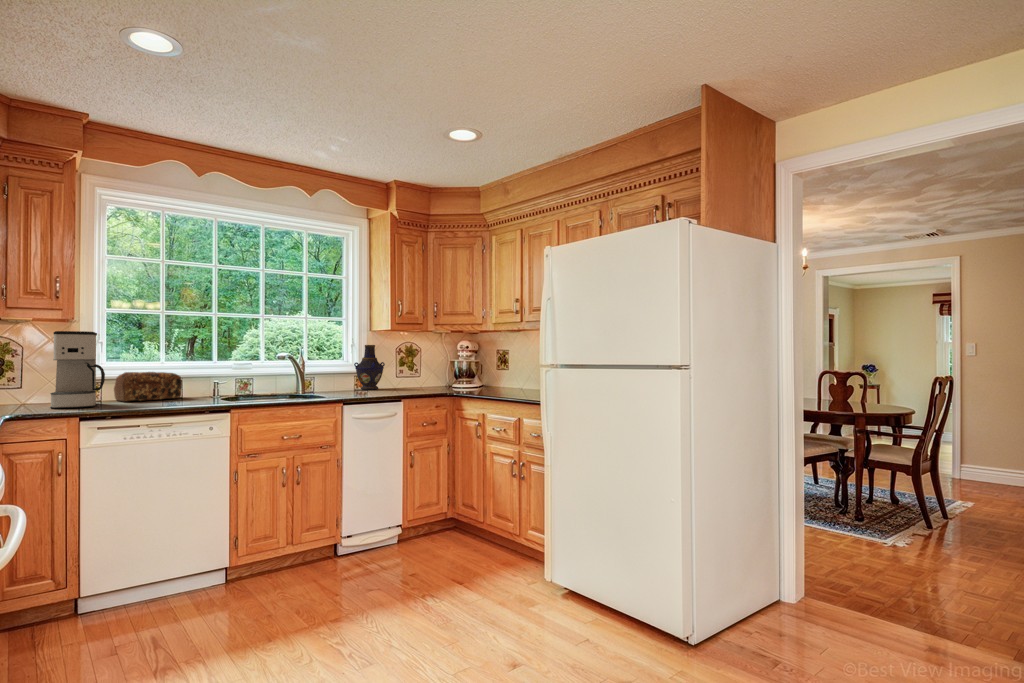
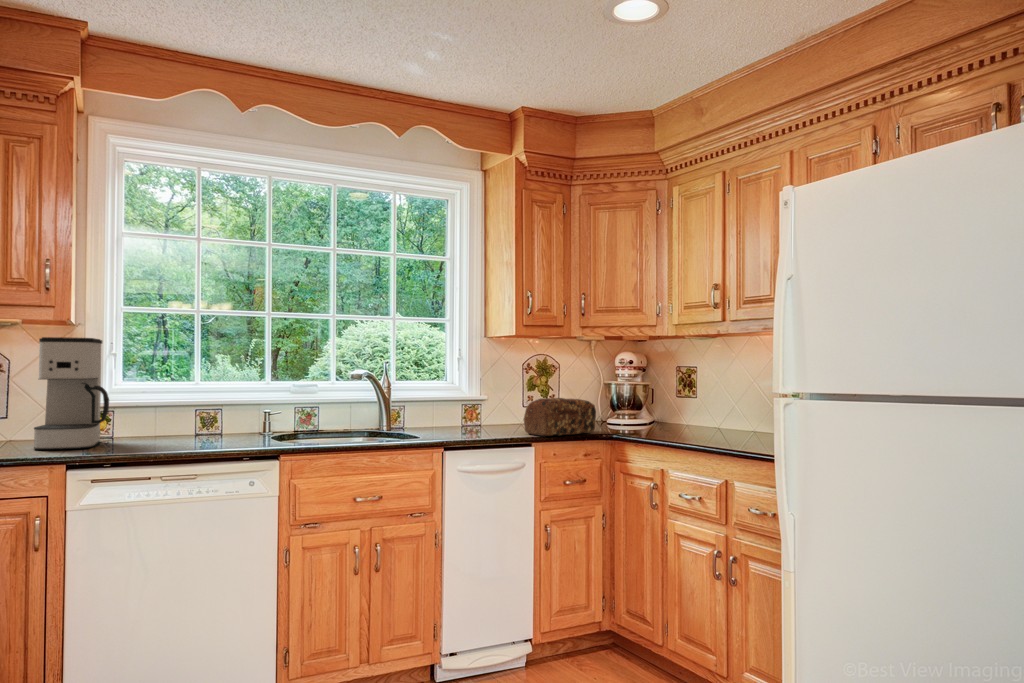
vase: present [354,345,385,390] -> none [463,358,508,425]
bread loaf: present [114,372,182,402] -> present [524,398,596,436]

